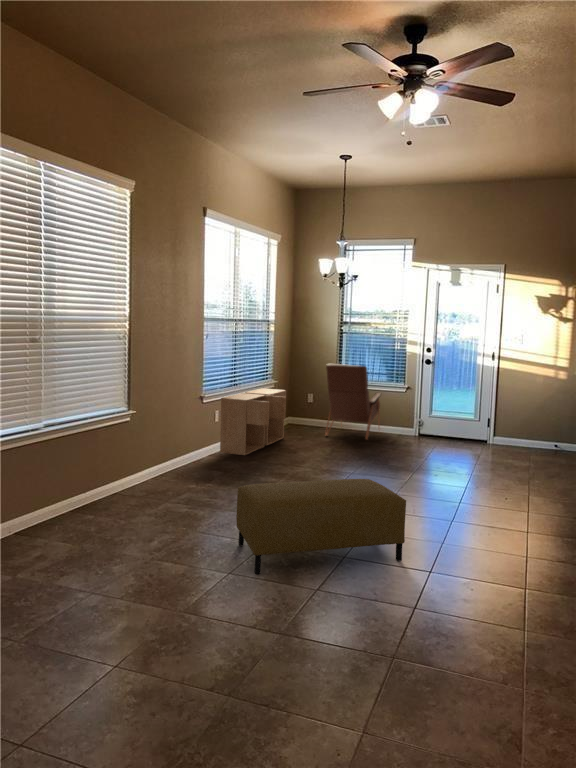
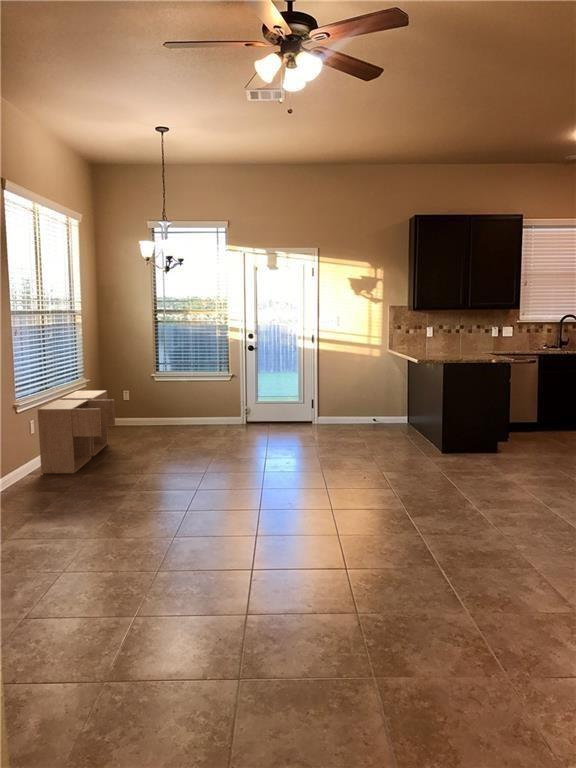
armchair: present [325,364,381,440] -> none [150,357,206,435]
ottoman: present [236,479,406,574] -> none [127,496,329,647]

